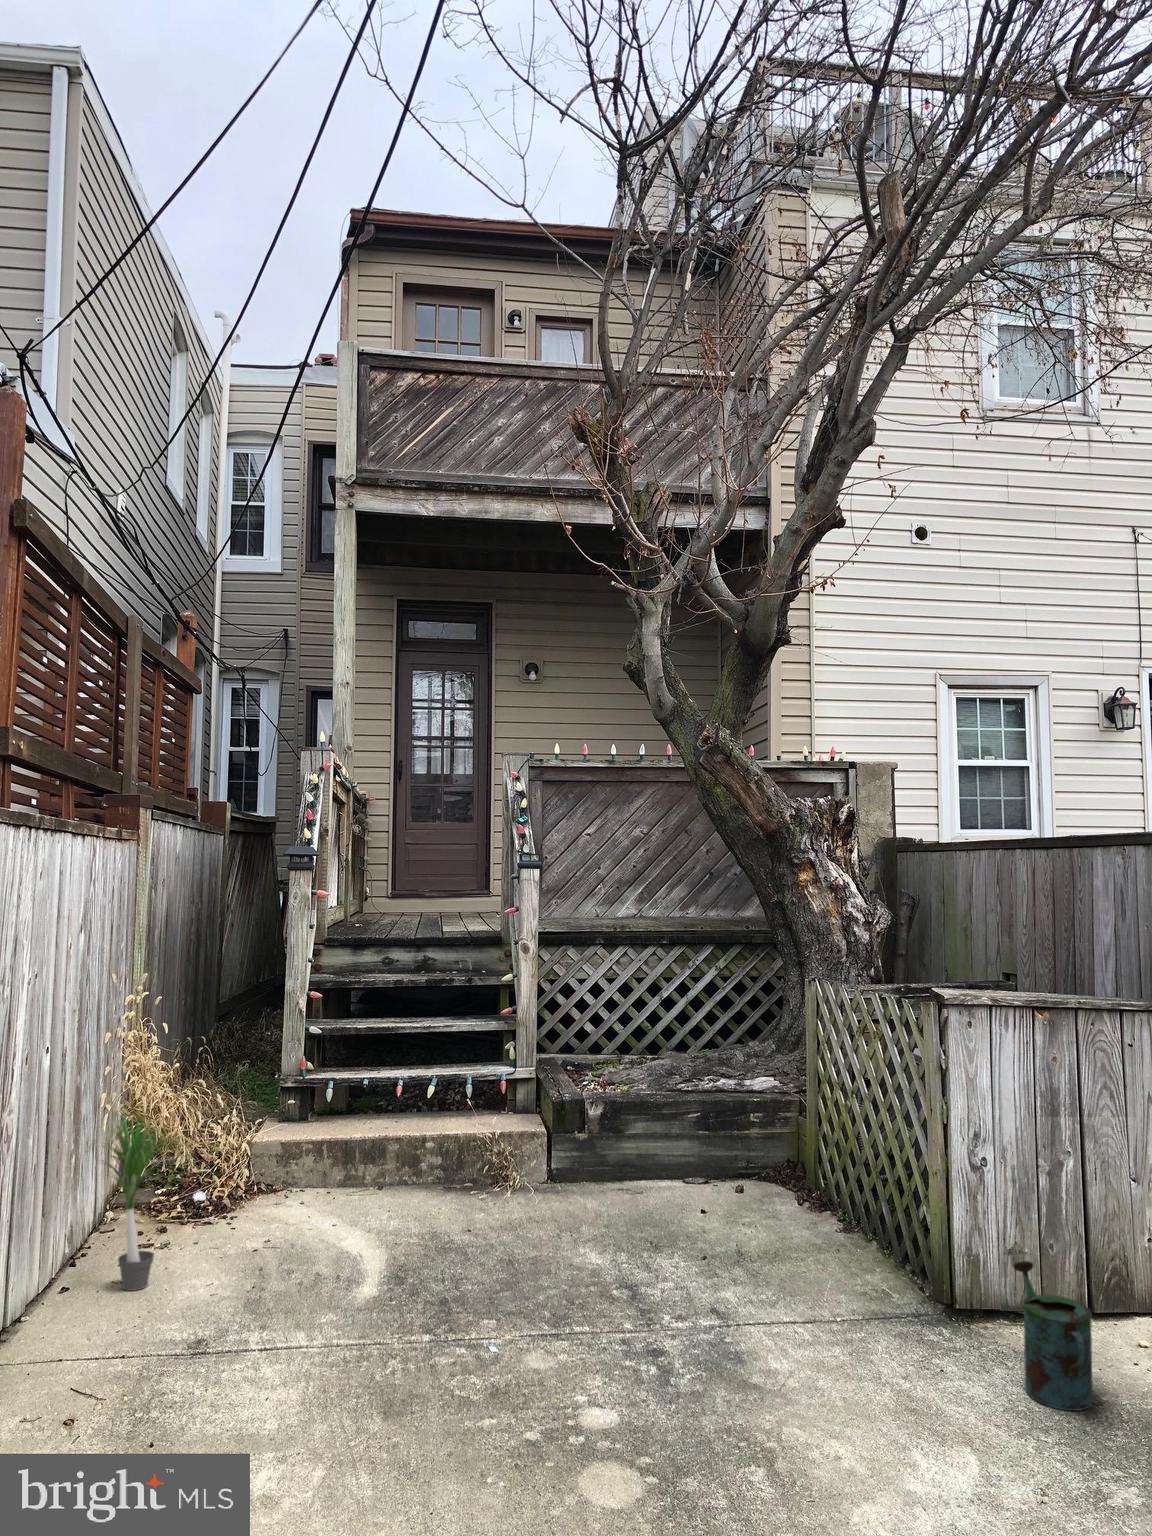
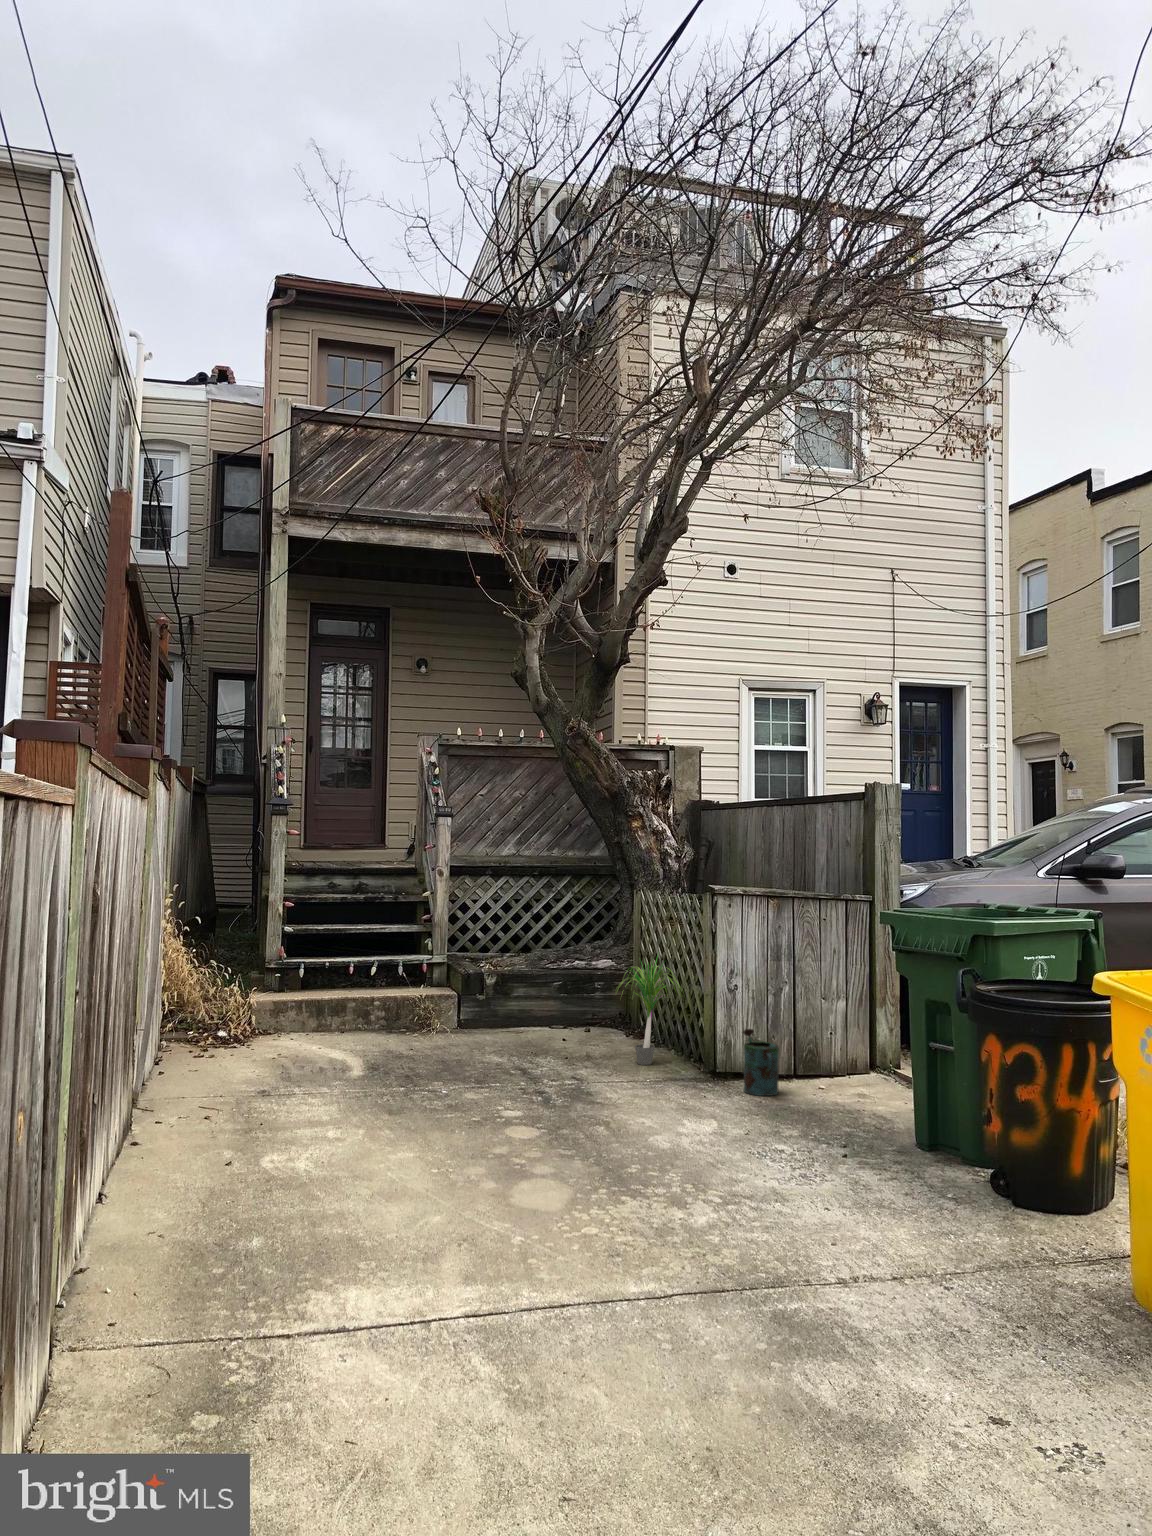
potted plant: present [81,1111,180,1291] -> present [628,959,679,1065]

